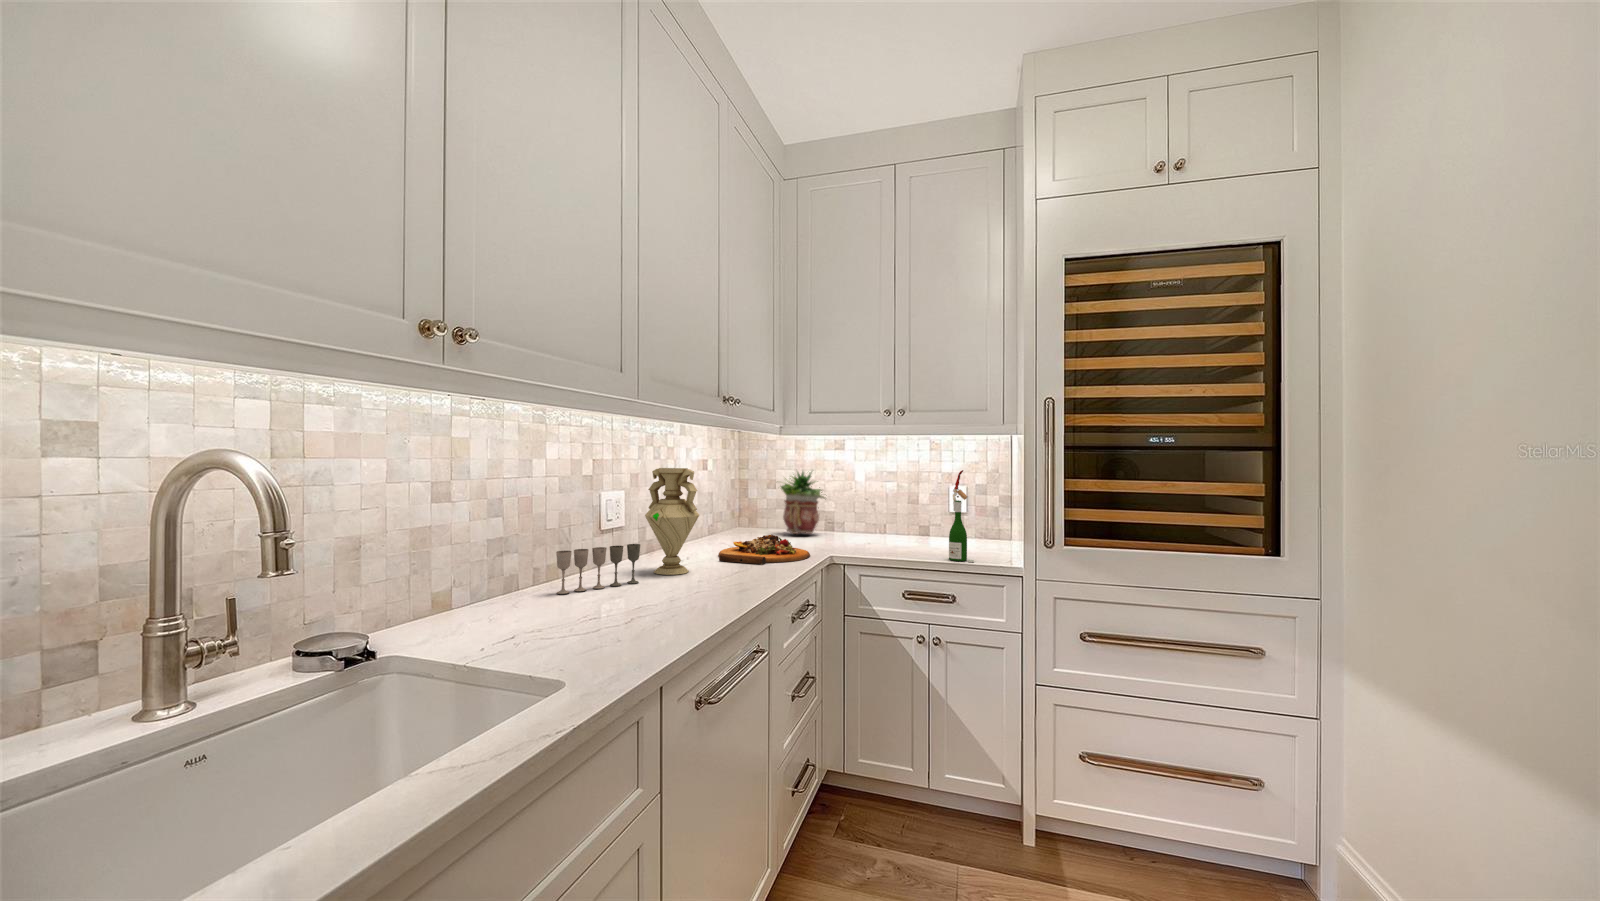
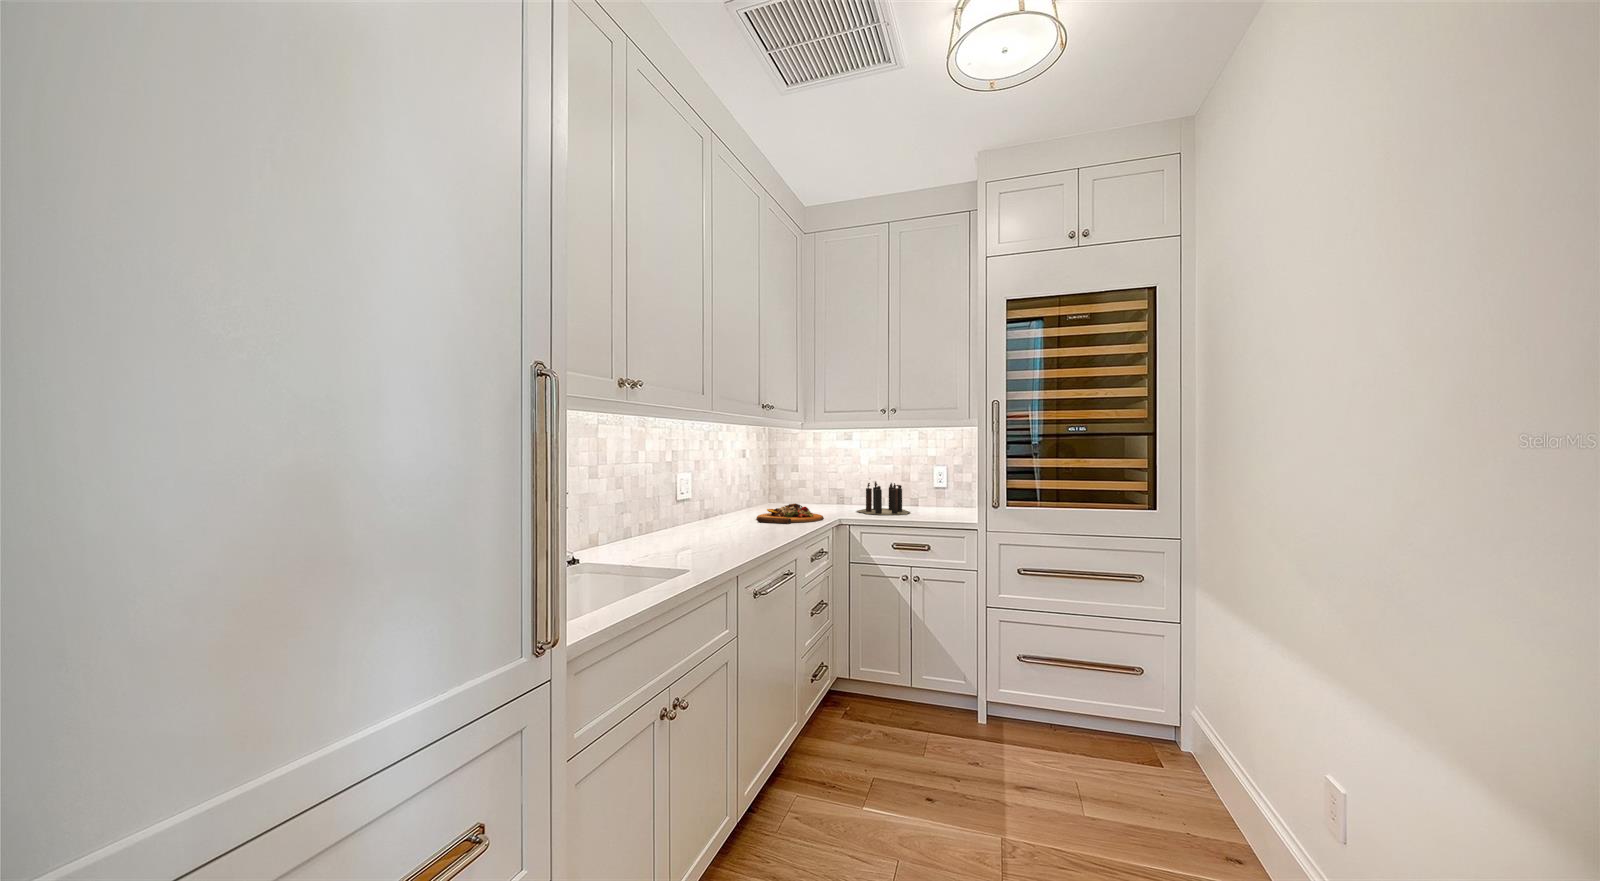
vase: present [645,468,699,575] -> none [707,456,744,530]
wine bottle: present [949,470,974,562] -> none [926,454,944,521]
potted plant: present [781,471,825,534] -> none [798,453,841,505]
candle: none [849,505,943,550] -> present [857,481,910,515]
wine glass: present [556,544,640,594] -> none [656,508,707,539]

